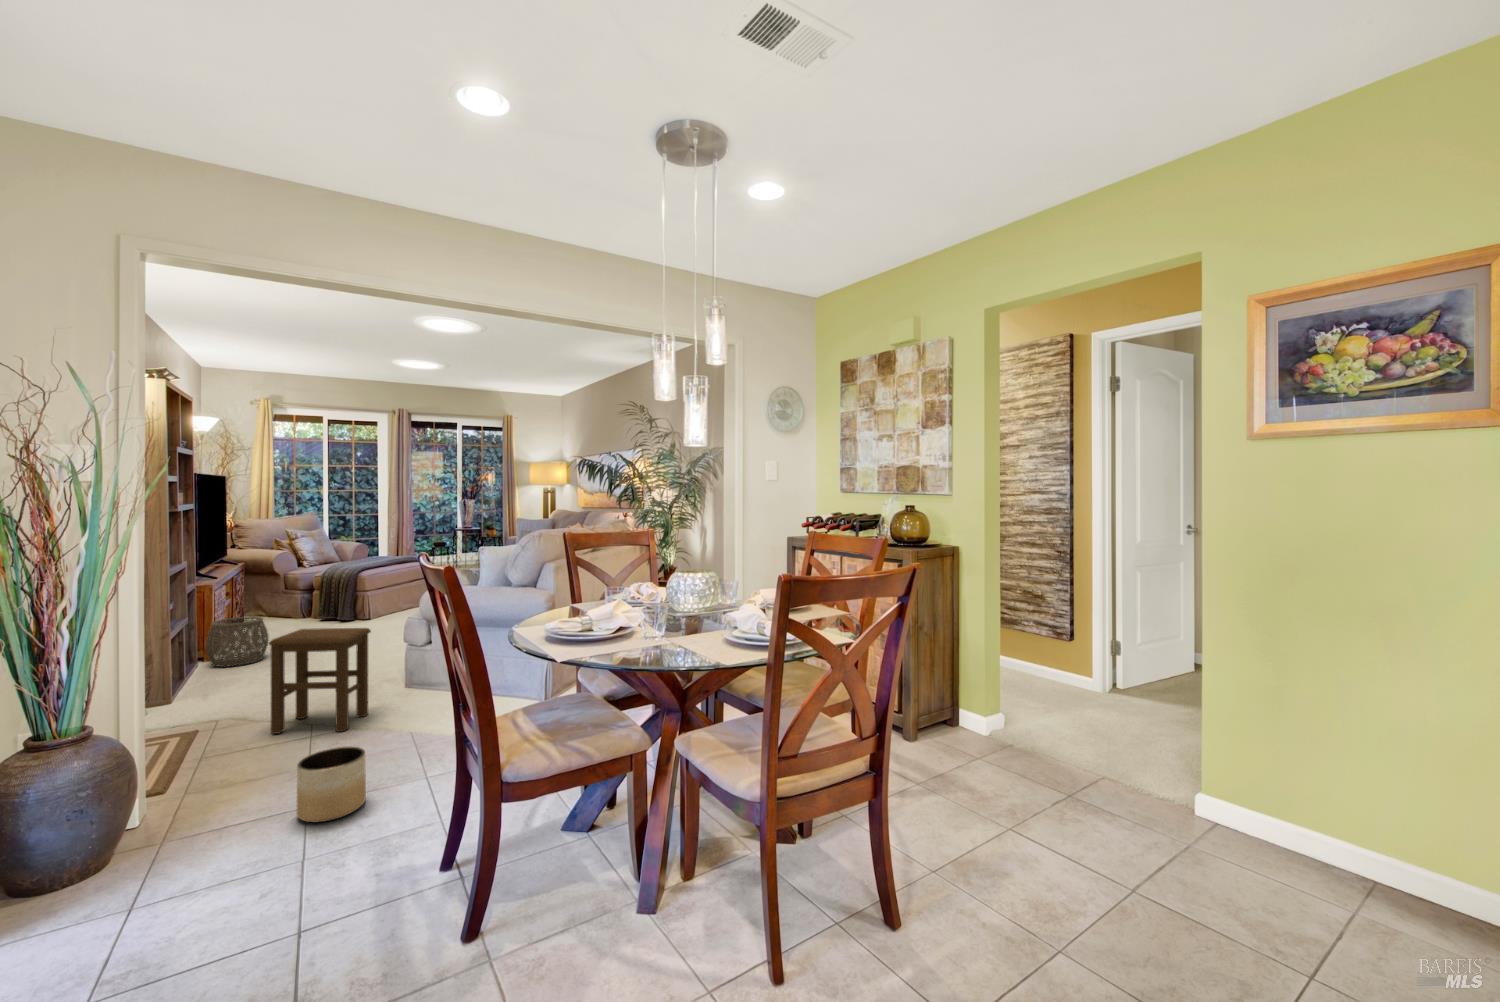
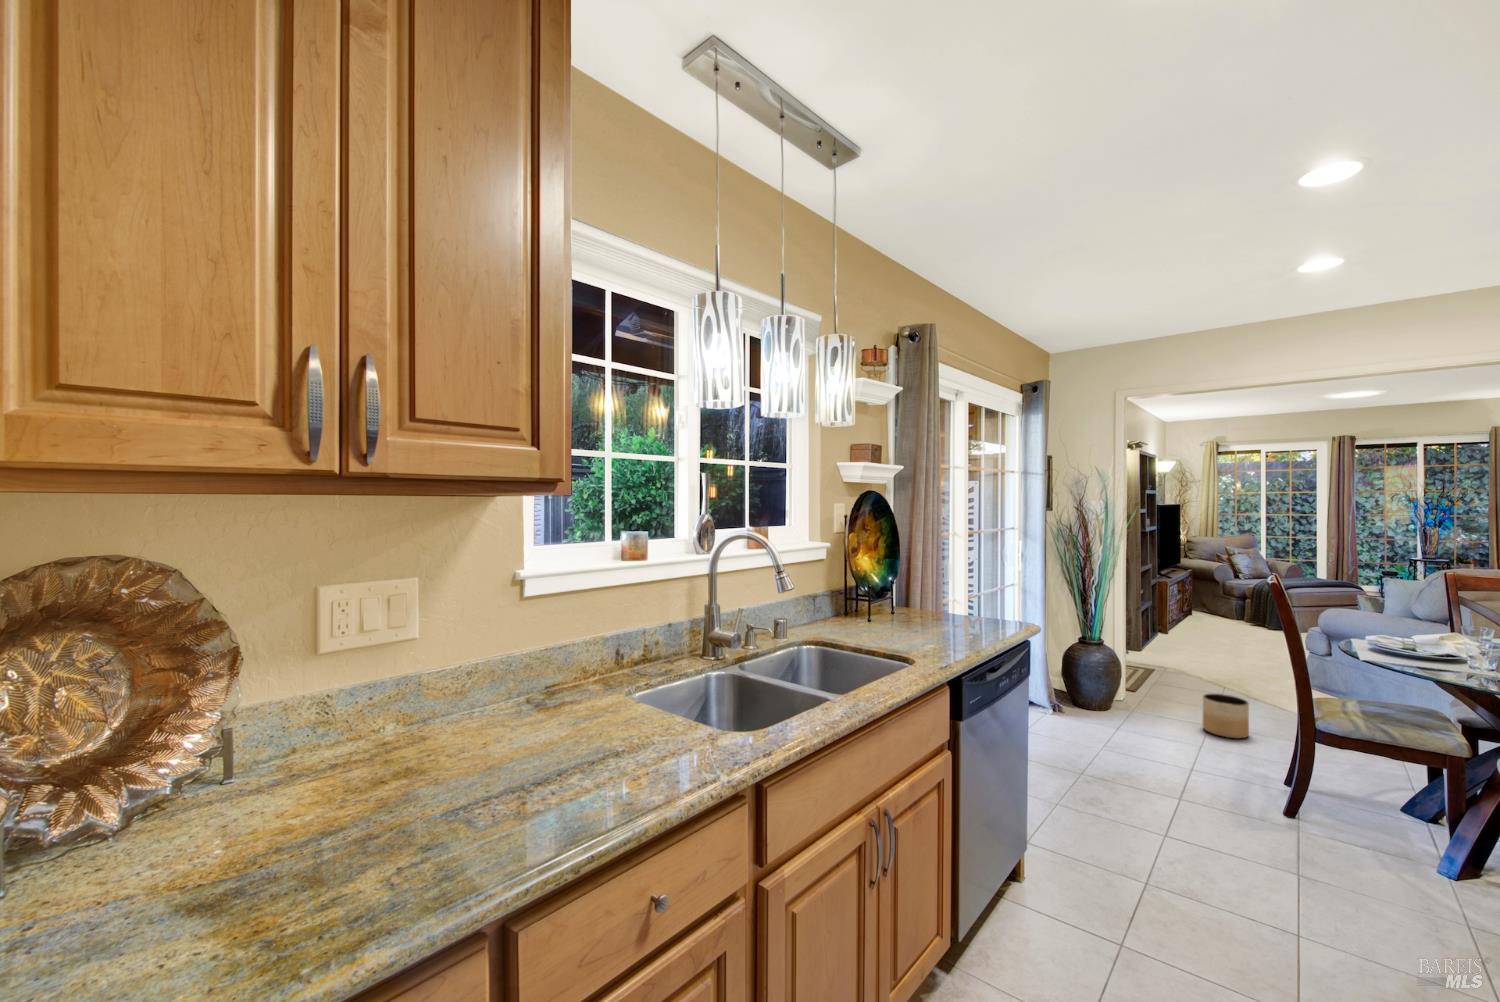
woven basket: present [206,616,269,667] -> none [1162,608,1206,643]
stool: present [269,628,371,734] -> none [1196,619,1272,699]

